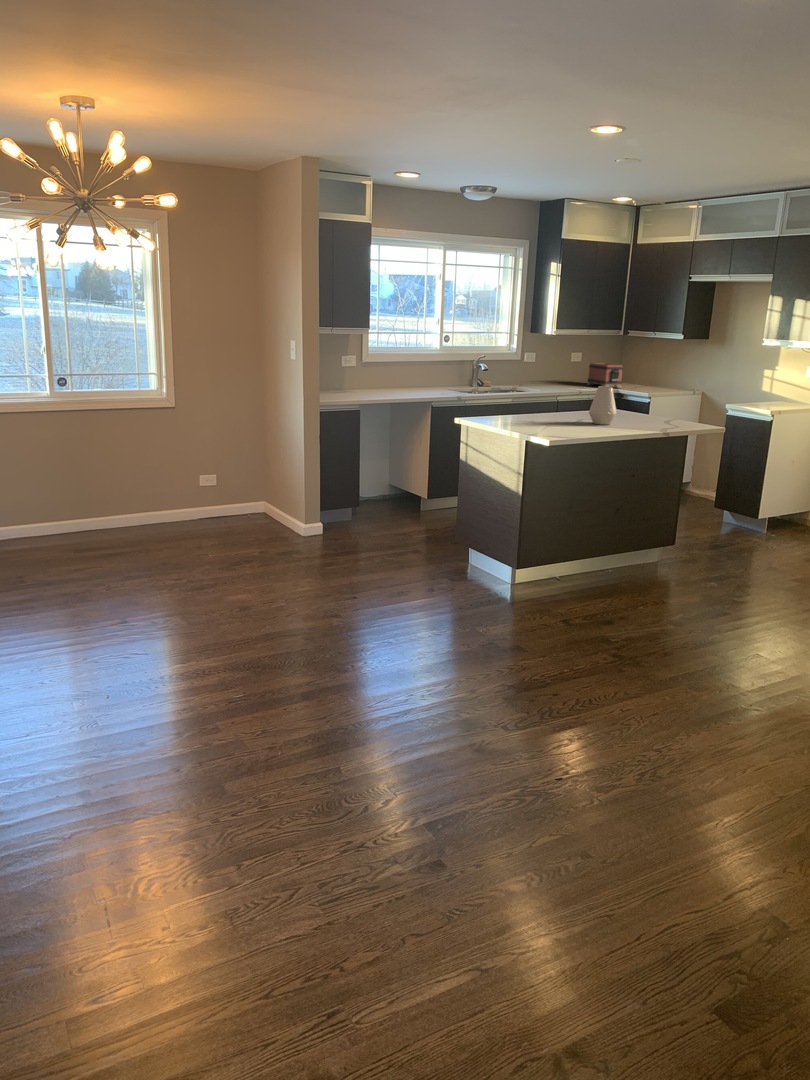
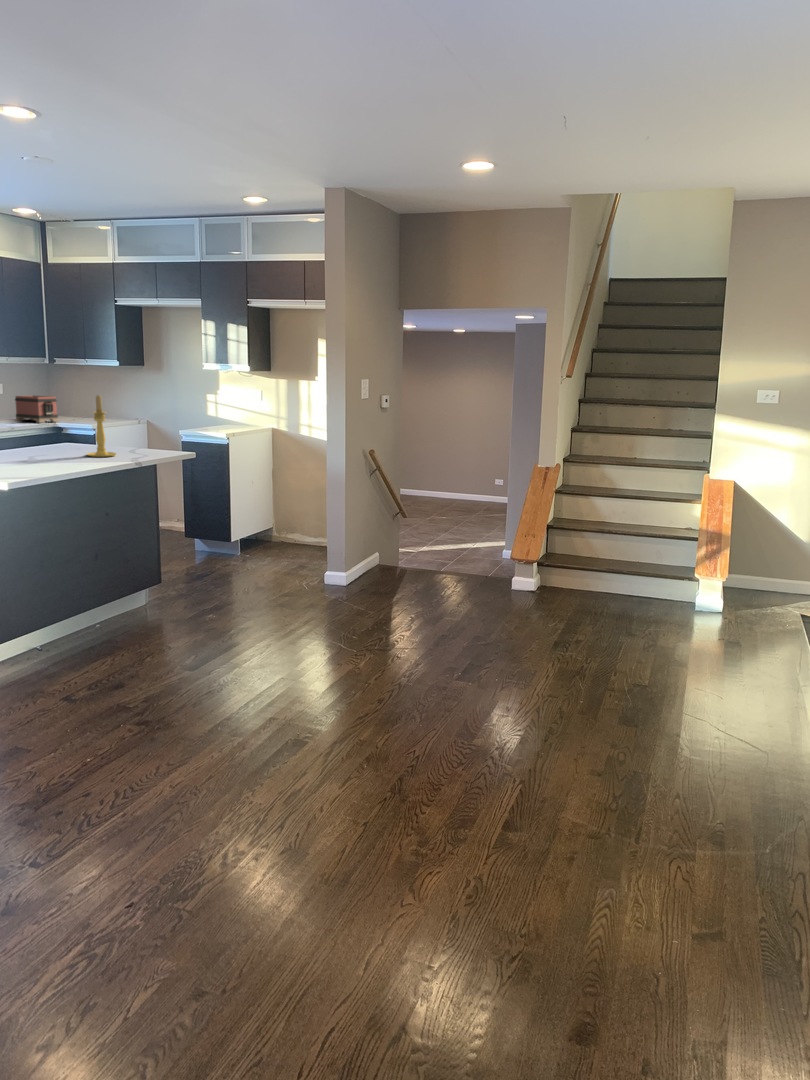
candle holder: none [625,368,652,425] -> present [87,395,116,457]
vase: present [589,386,617,425] -> none [43,417,77,460]

